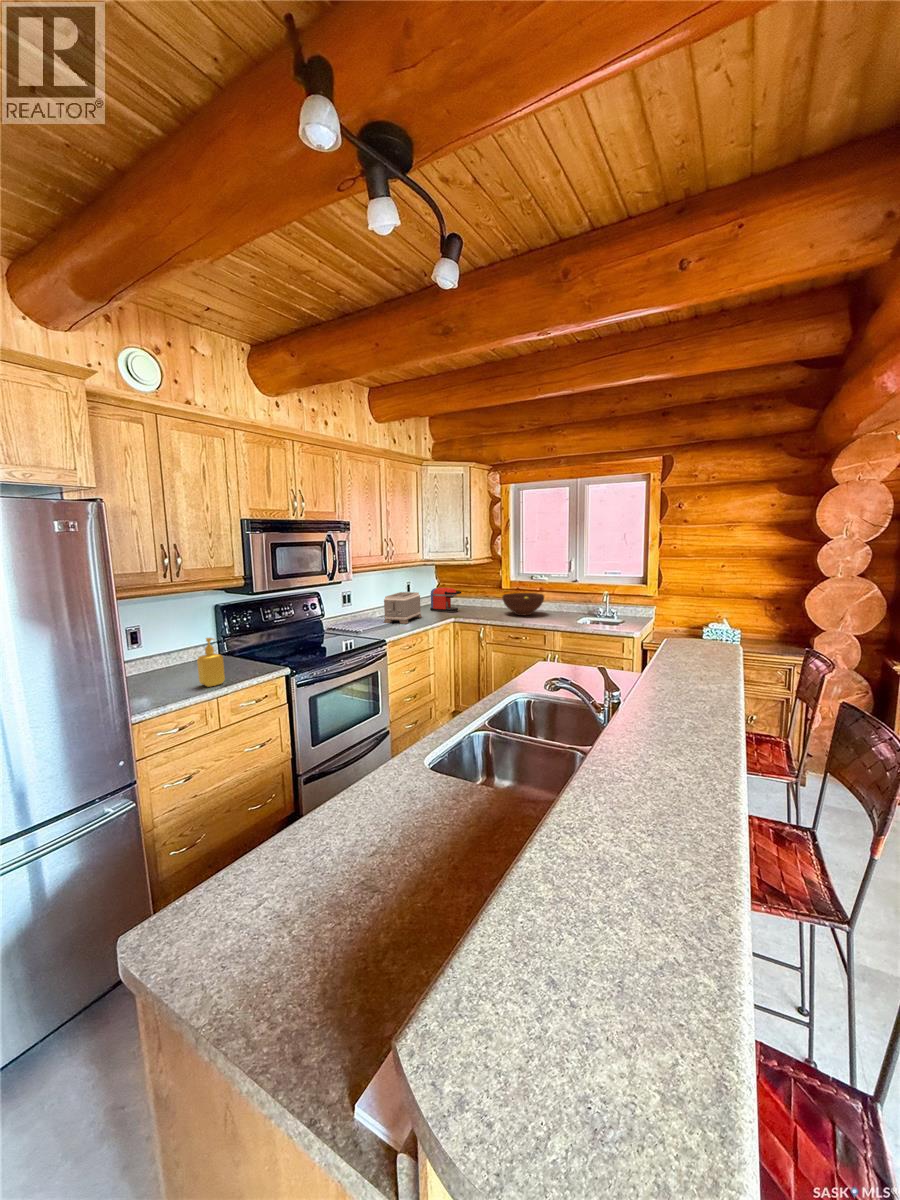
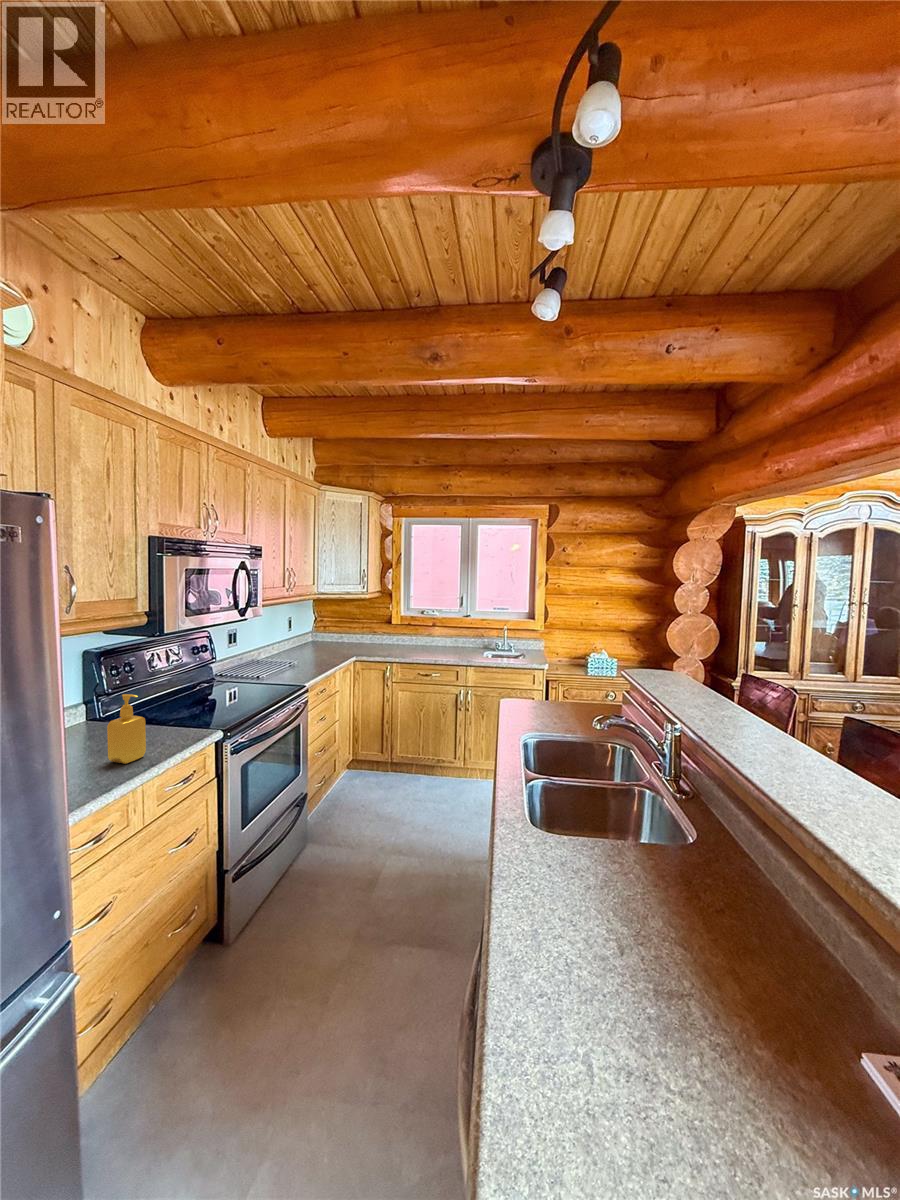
coffee maker: present [430,587,461,612] -> none [317,623,354,650]
toaster: present [384,592,422,624] -> none [278,629,317,665]
fruit bowl: present [502,593,544,616] -> none [399,629,441,652]

